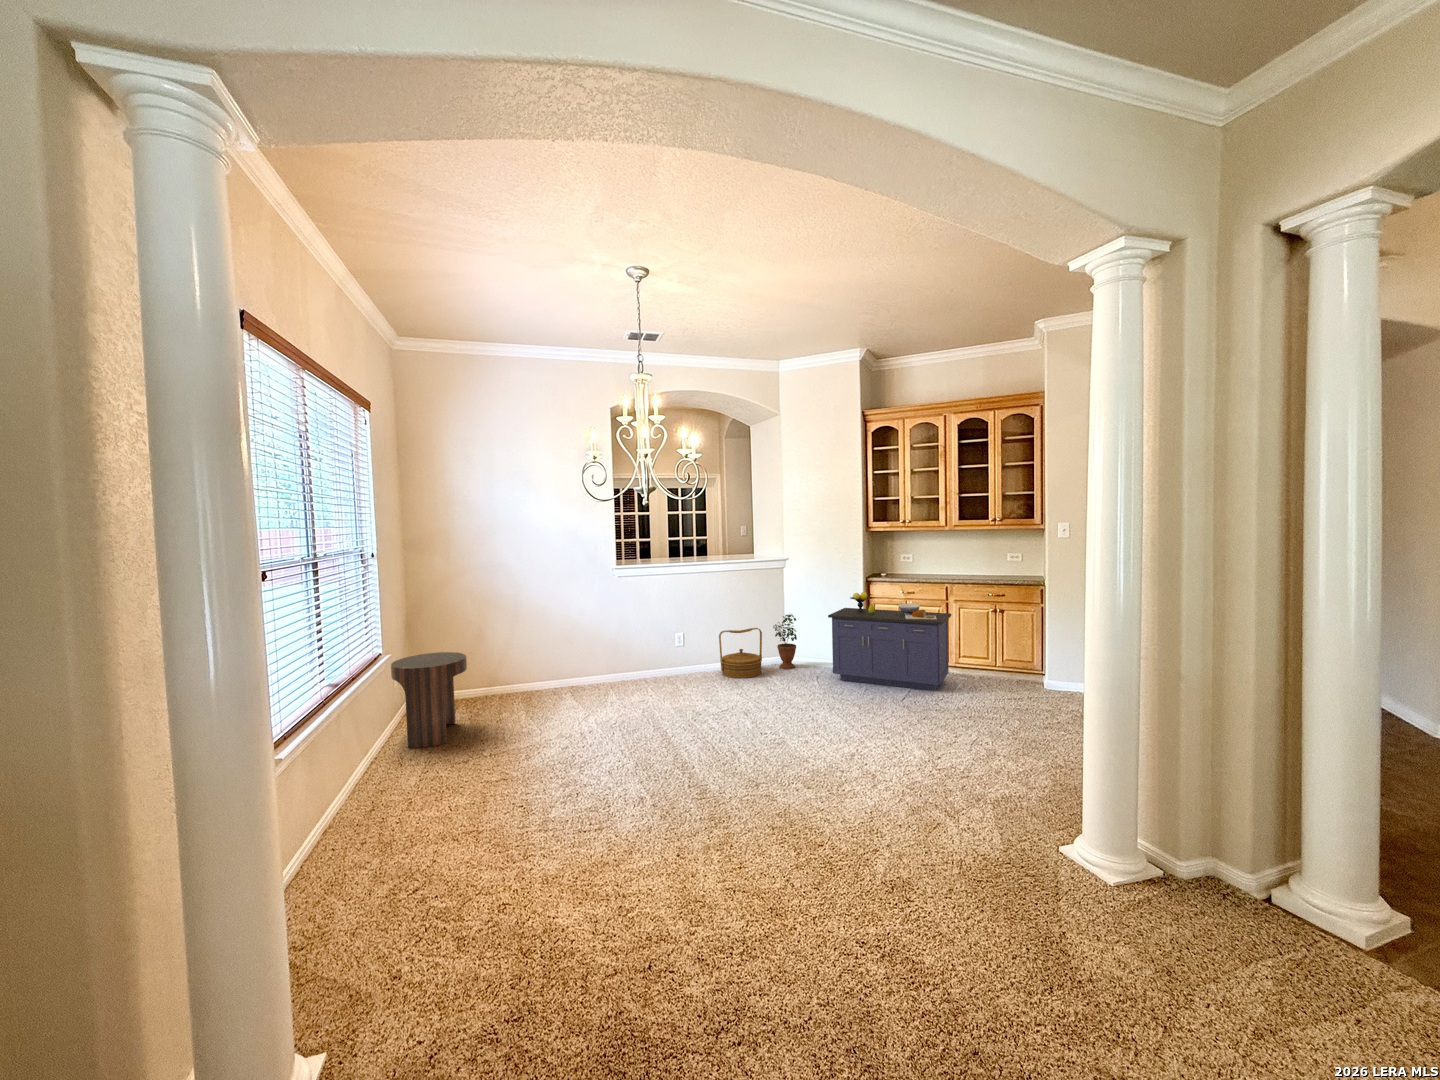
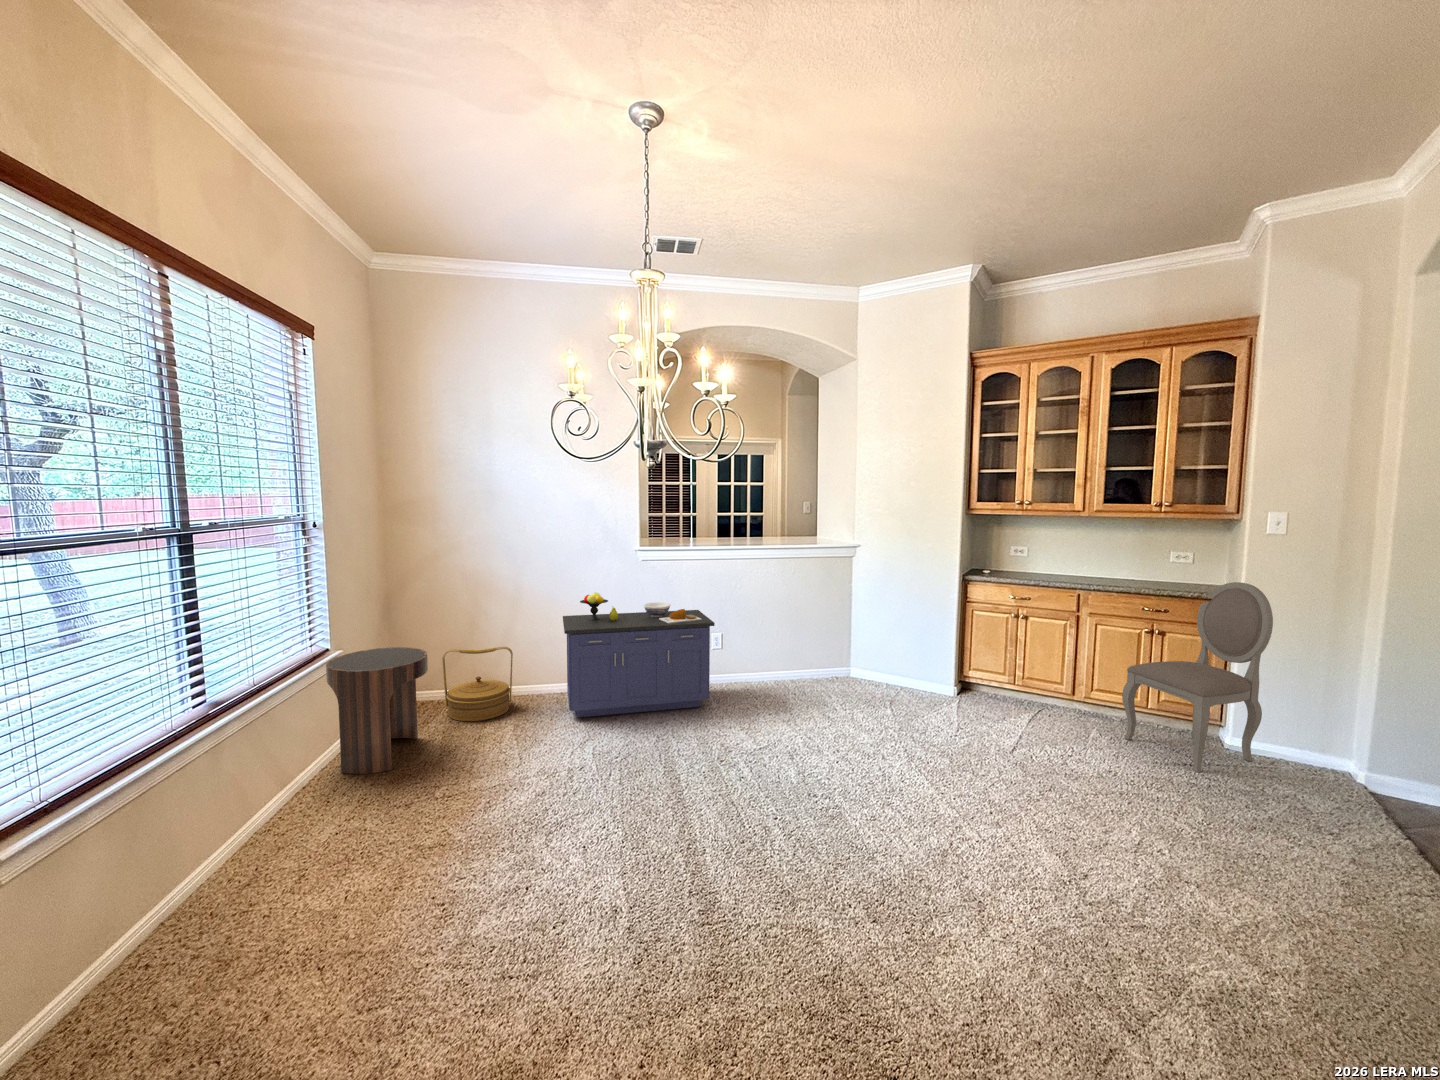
dining chair: none [977,572,1065,703] -> present [1122,582,1273,773]
storage cabinet: present [828,592,951,690] -> present [563,592,715,717]
potted plant: present [773,615,797,669] -> none [836,613,867,686]
woven basket: present [719,628,762,678] -> present [442,647,513,721]

